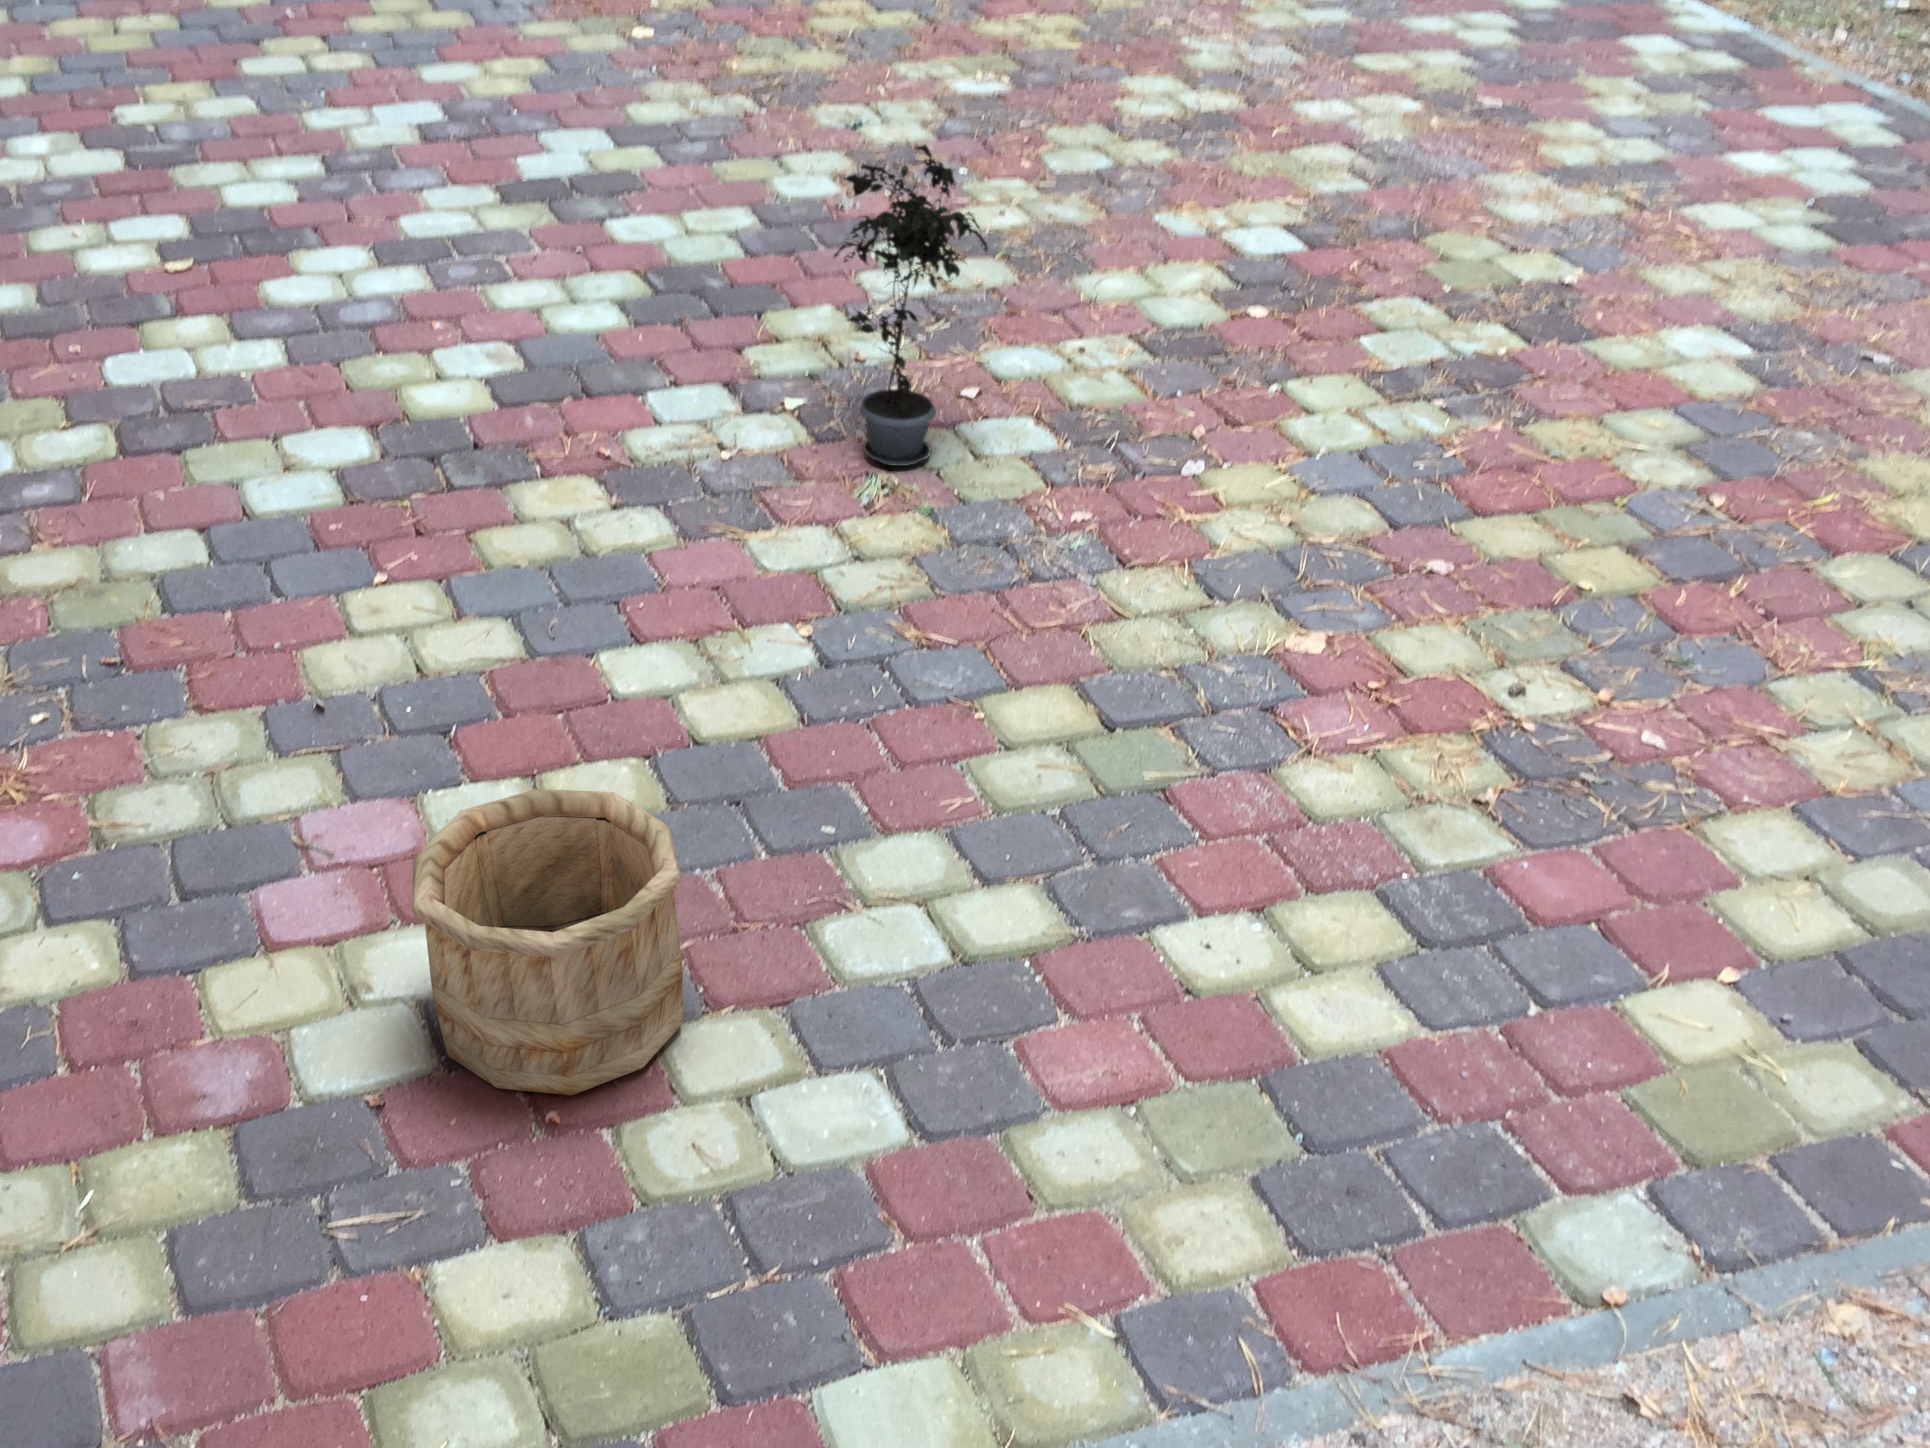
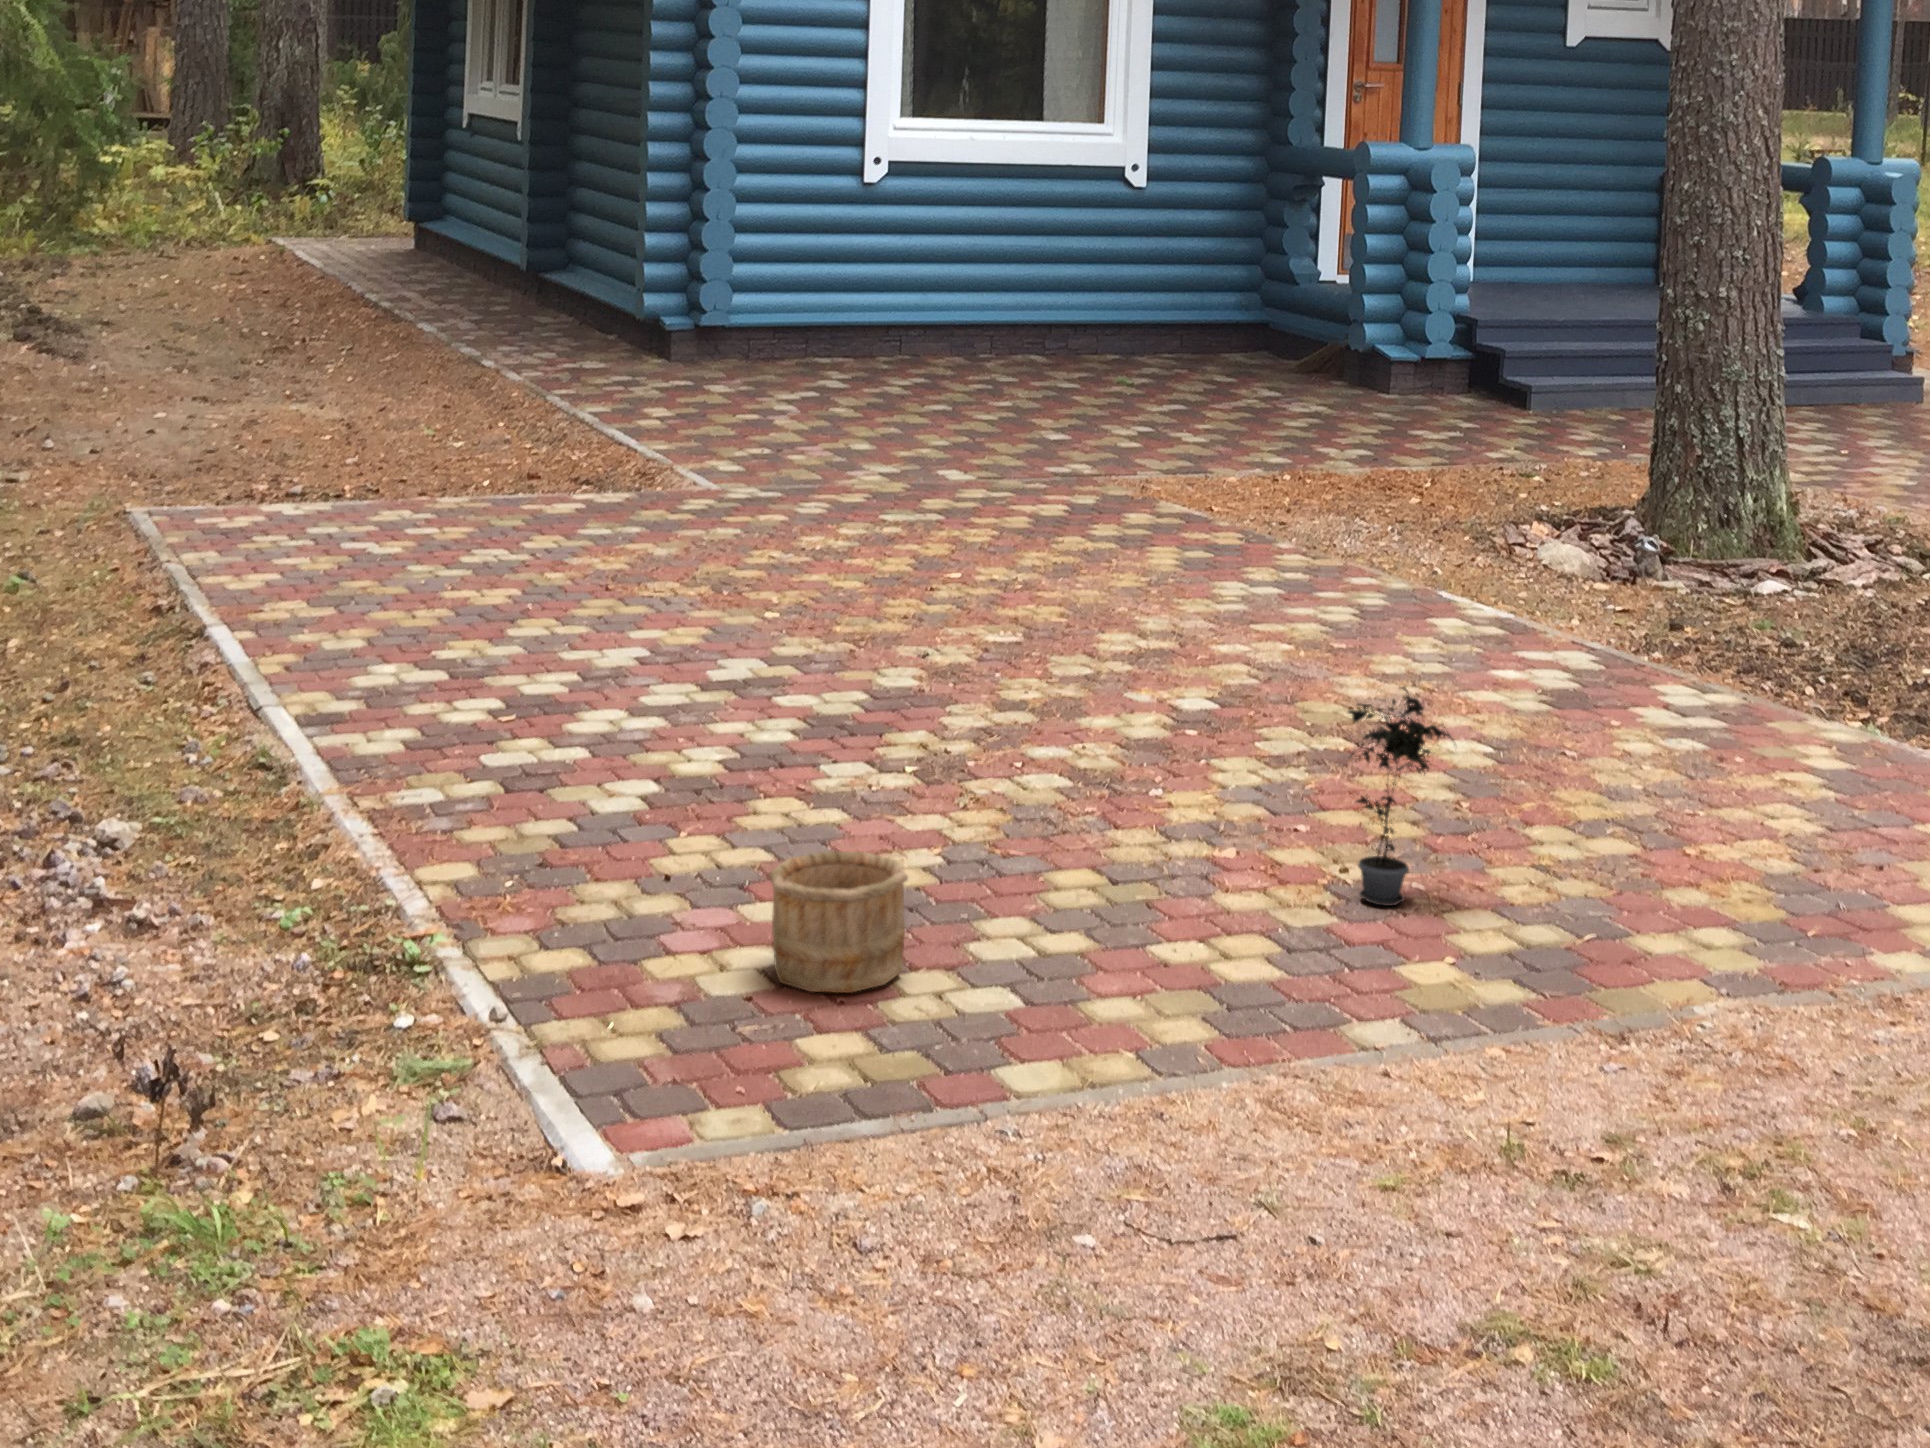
potted plant: present [834,145,988,466] -> present [1348,687,1455,906]

